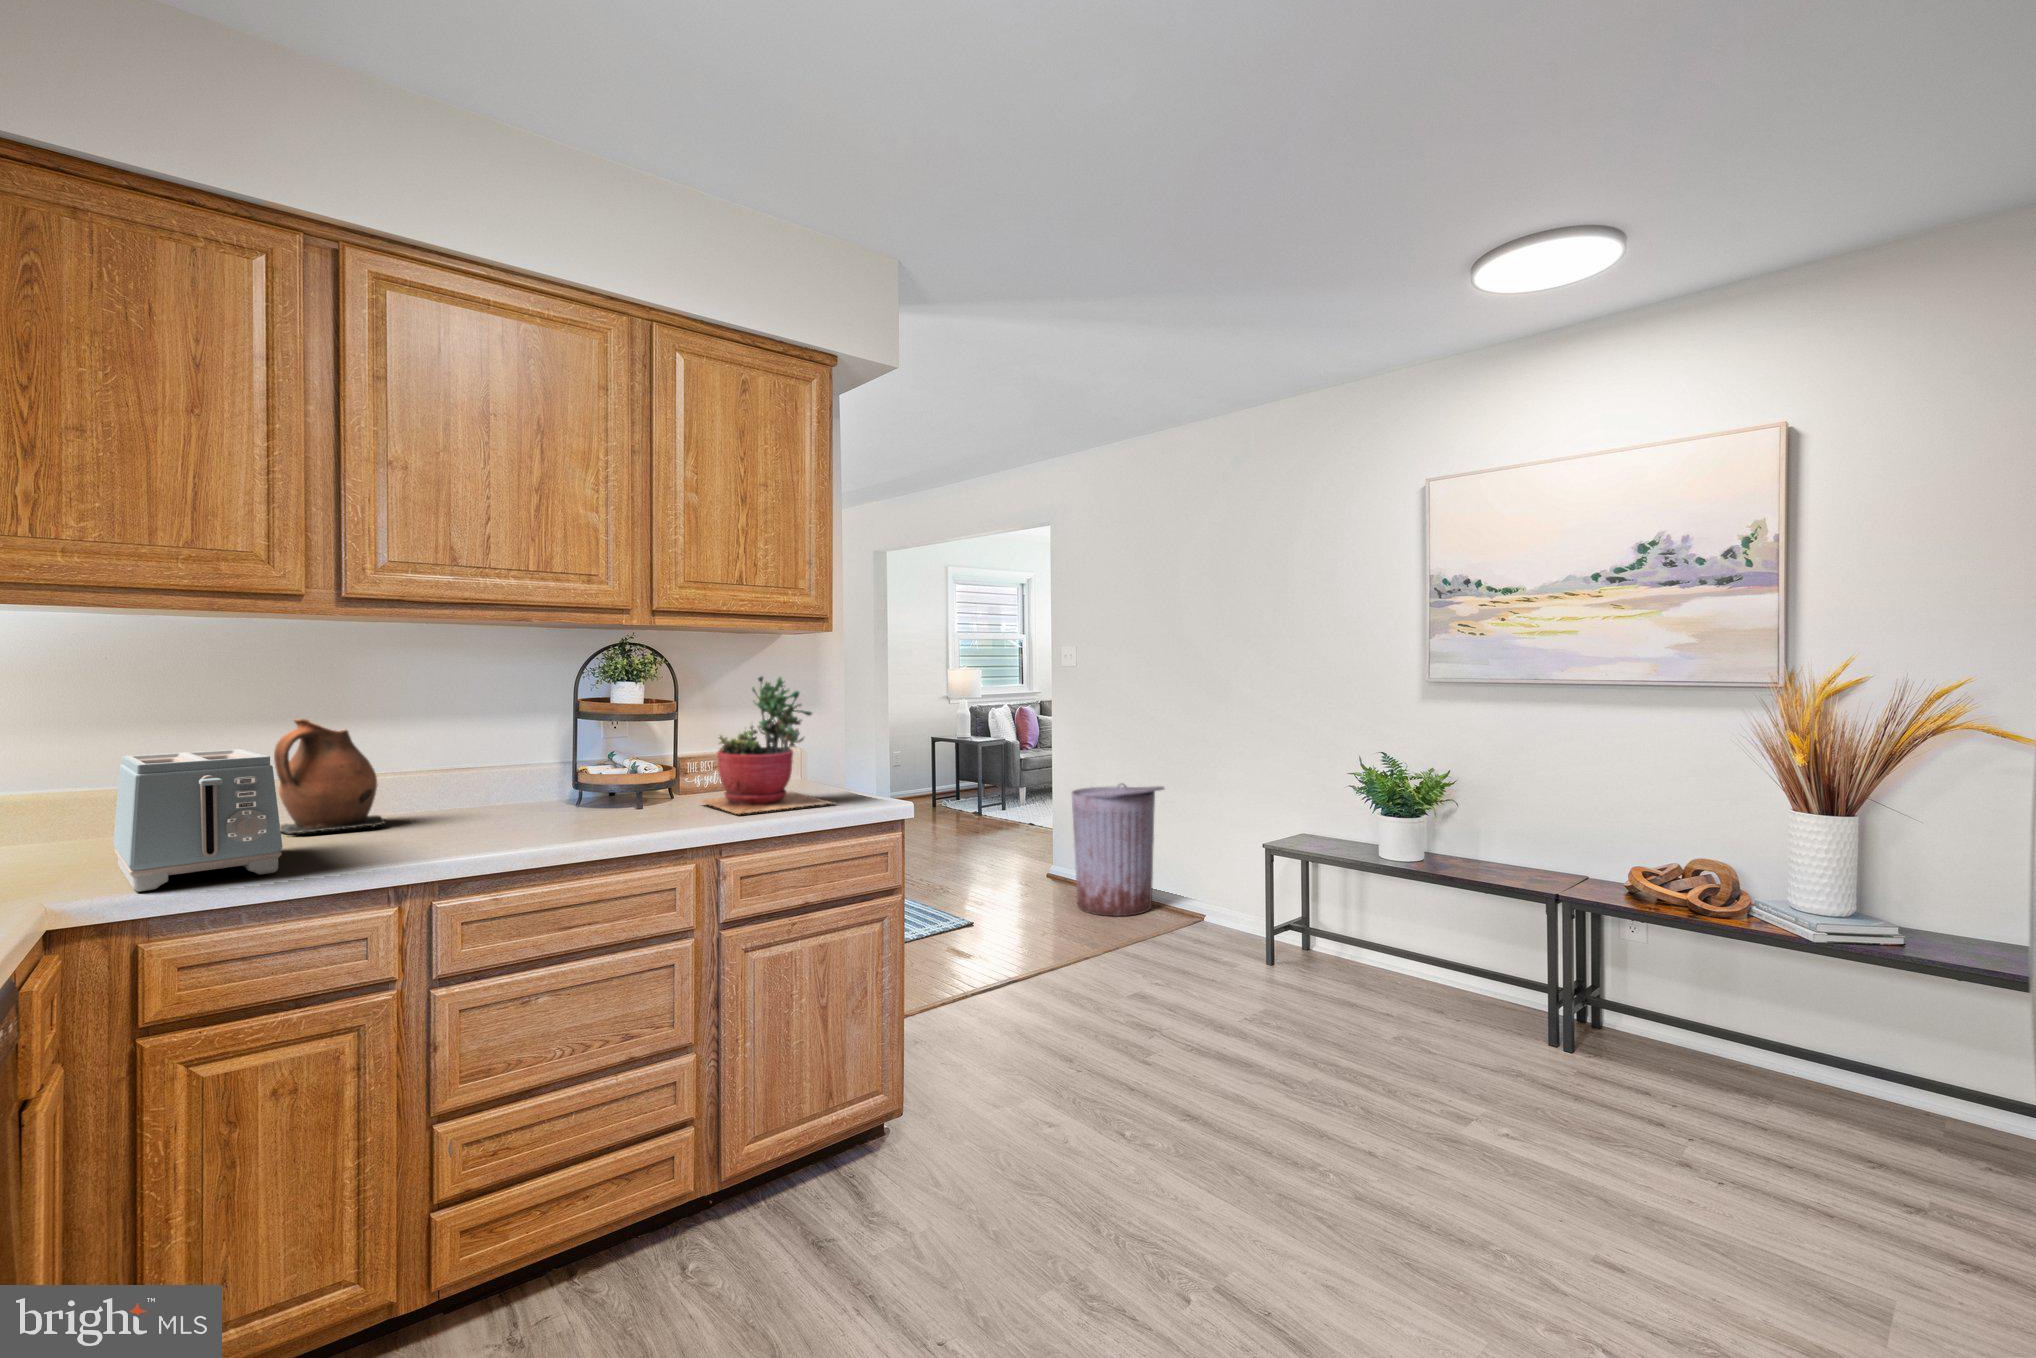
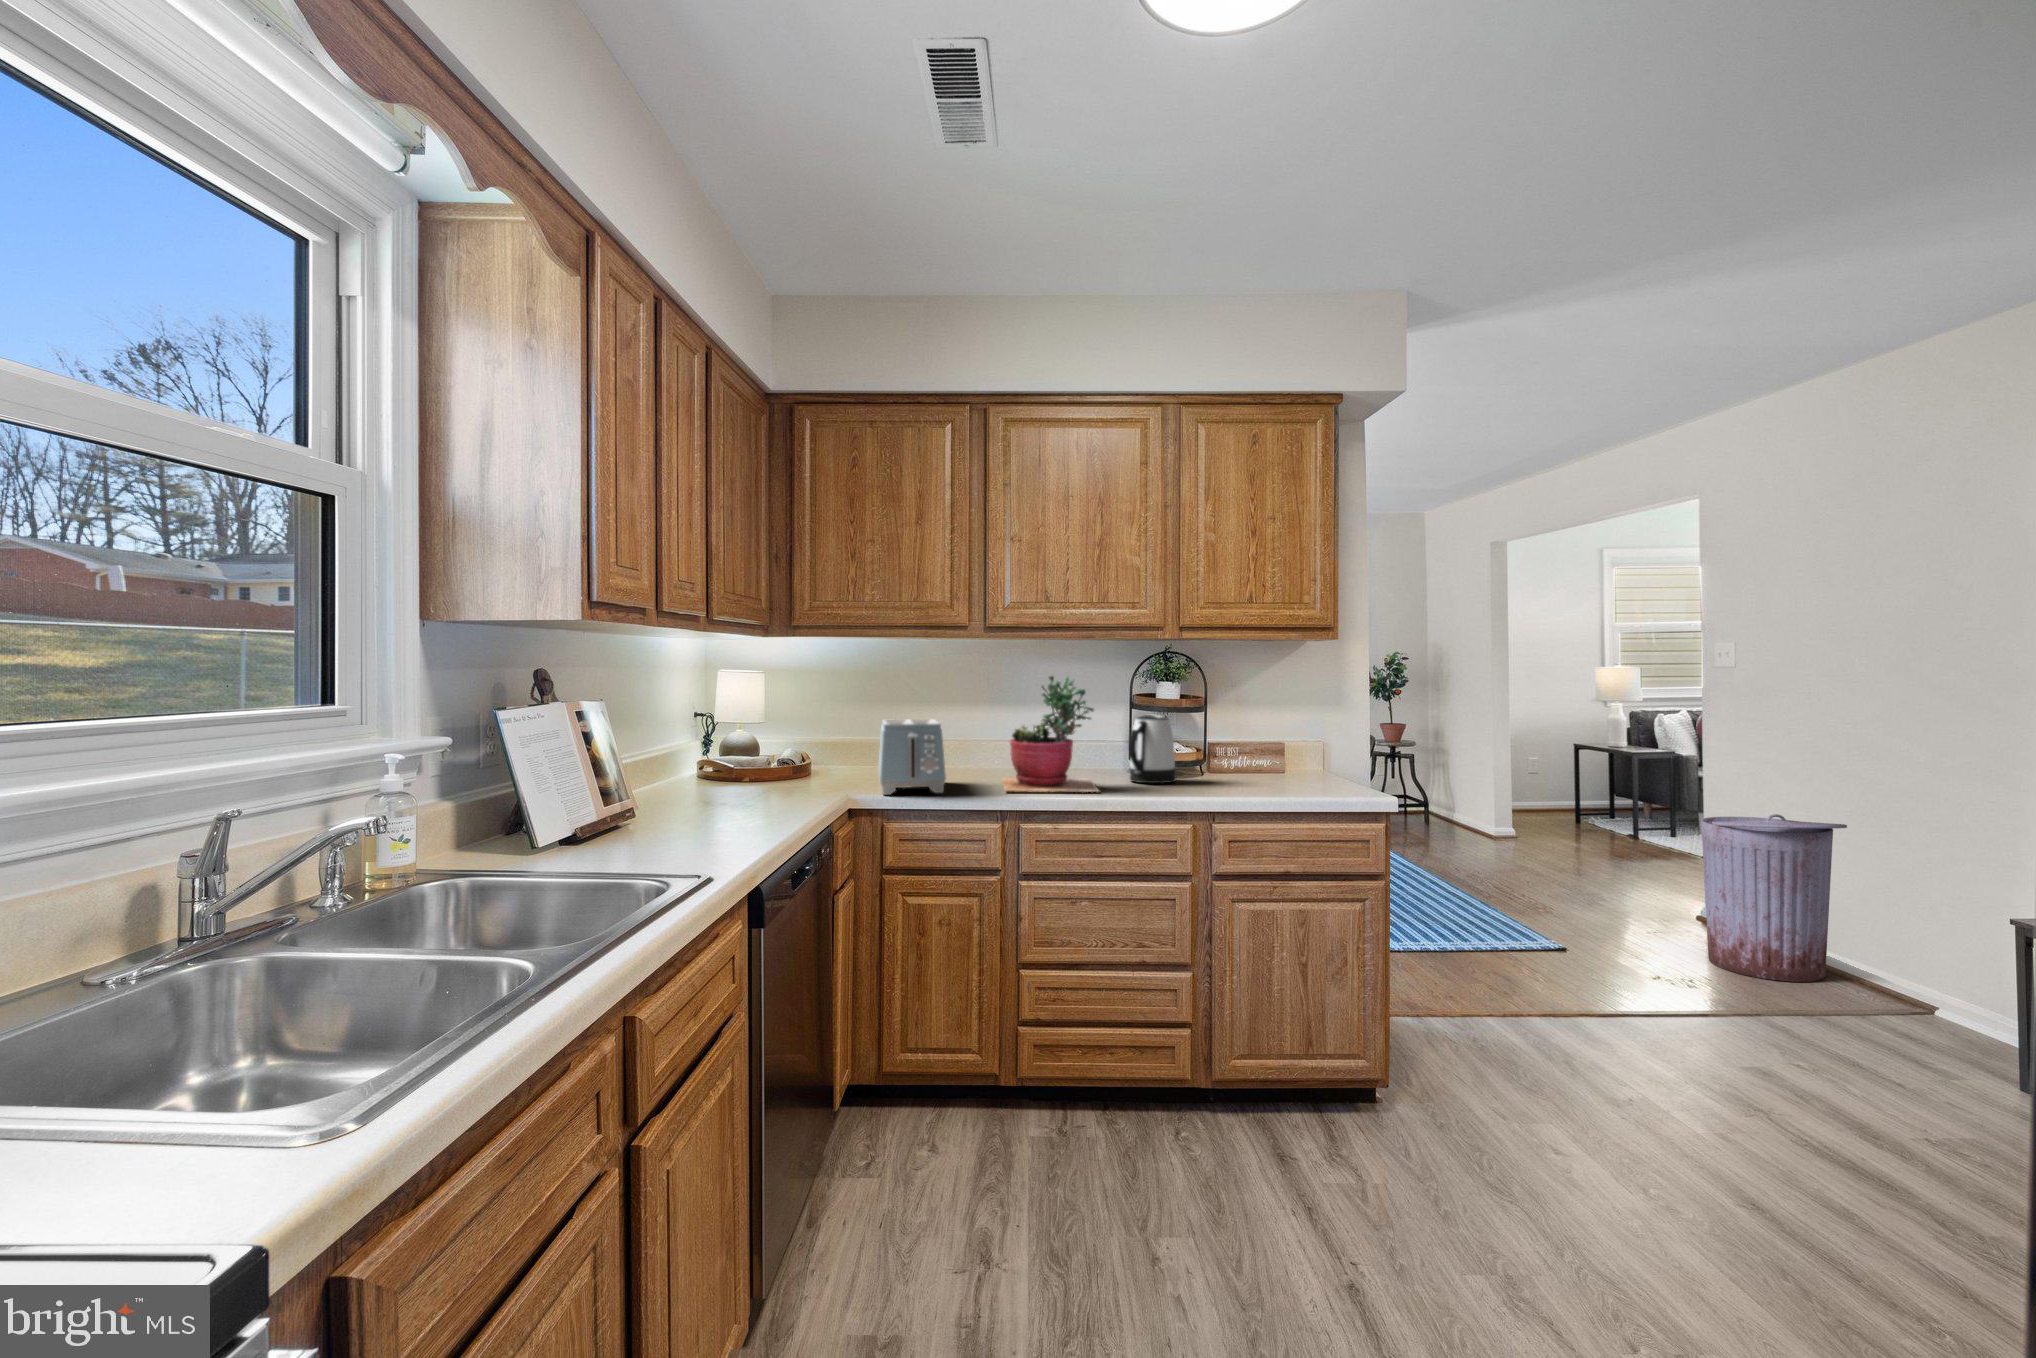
succulent plant: present [699,676,831,814] -> present [1002,676,1099,792]
ceramic pitcher: present [274,719,385,834] -> none [953,702,1010,776]
kettle: none [584,726,649,816] -> present [1129,715,1176,783]

